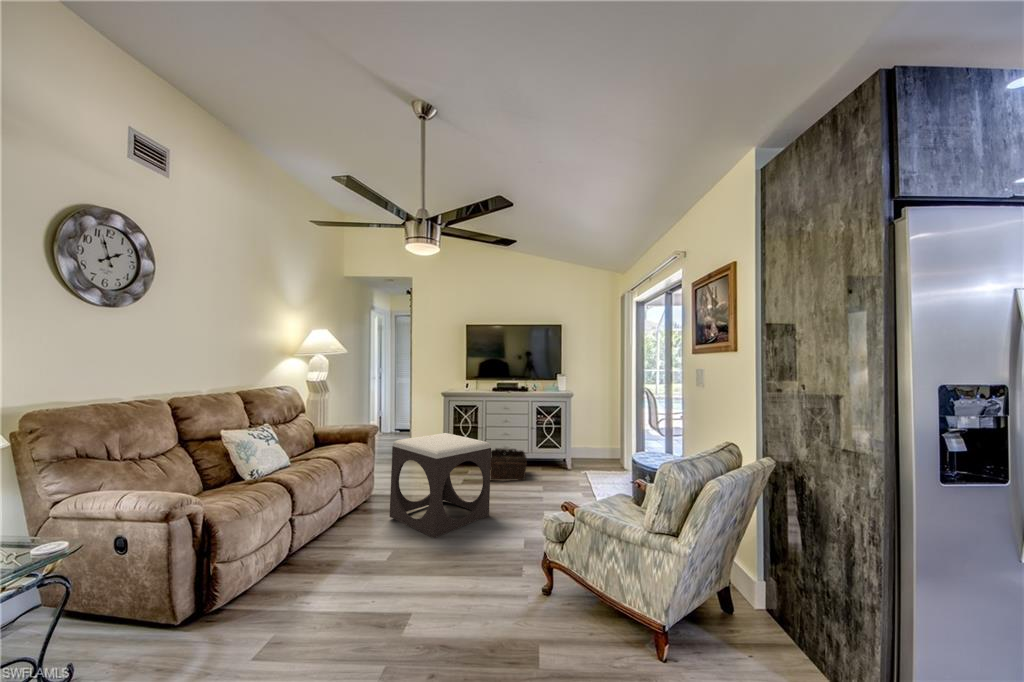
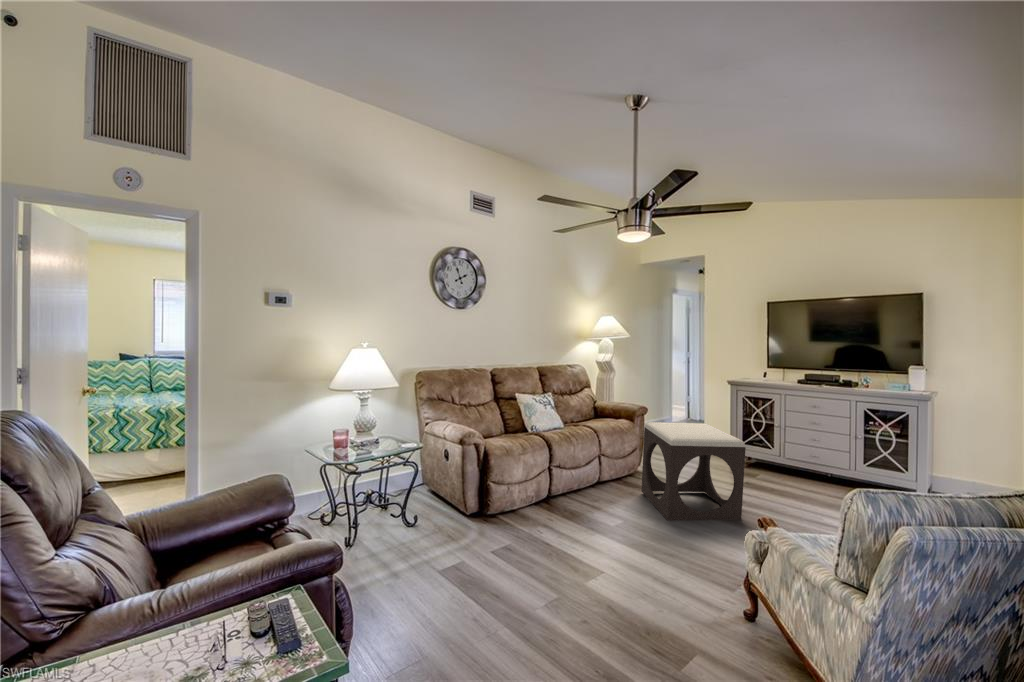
basket: present [490,448,527,481] -> none [770,452,830,498]

